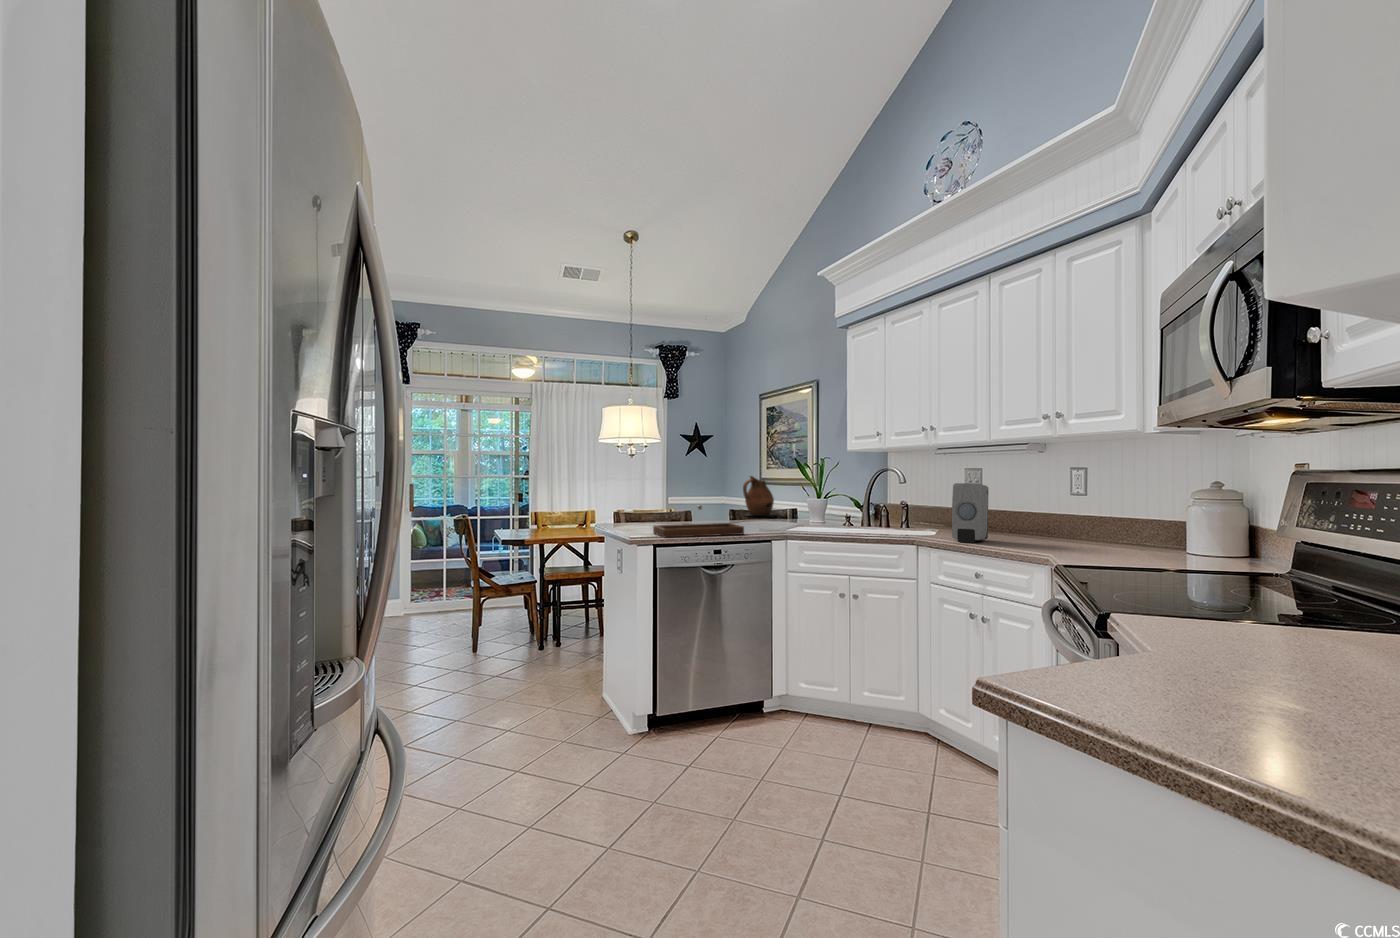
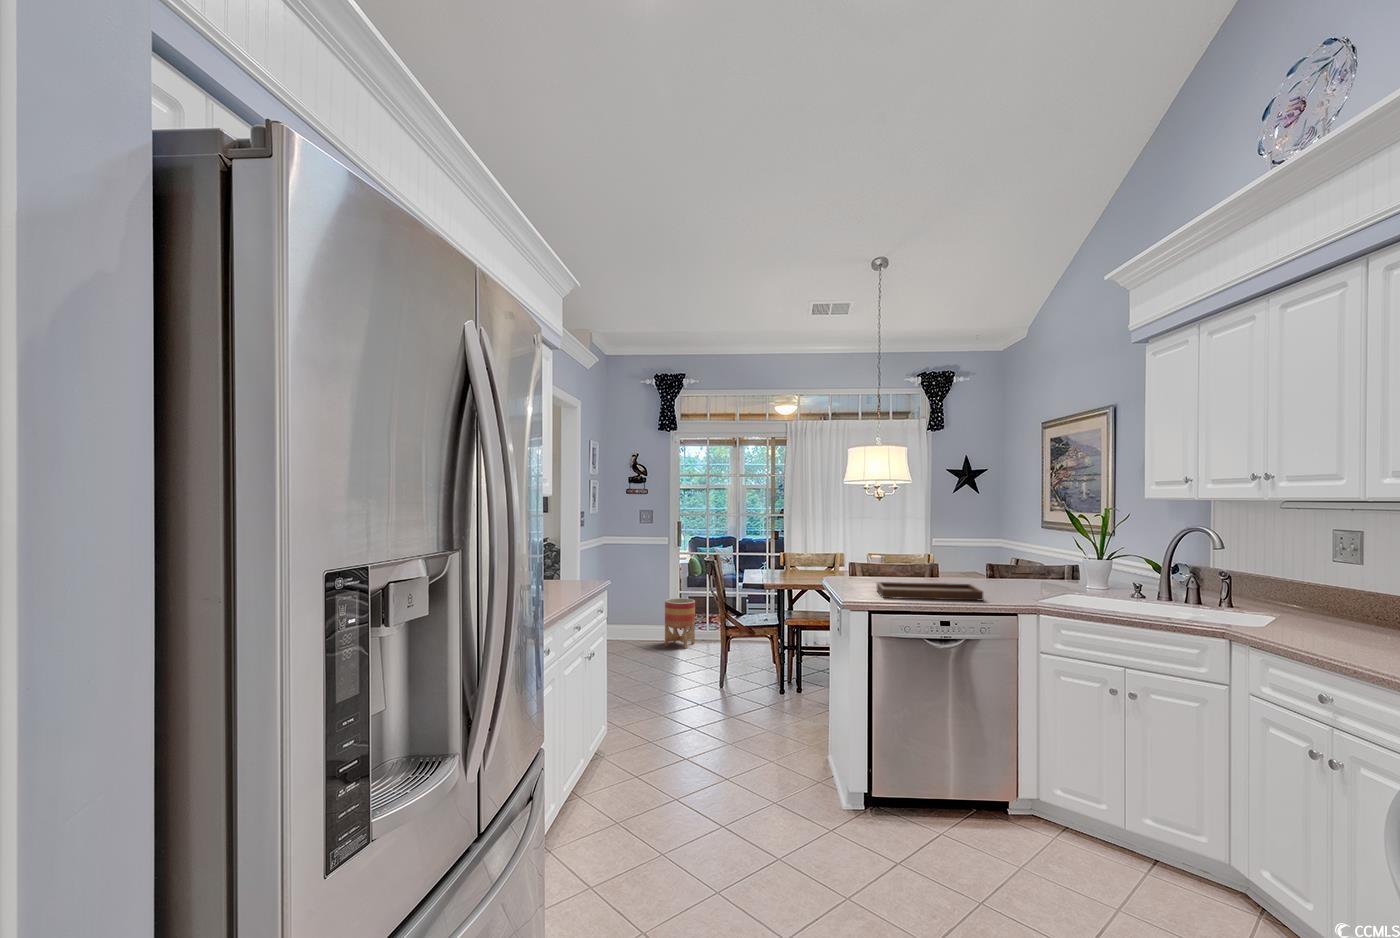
ceramic pitcher: present [743,476,775,516] -> none [1009,522,1056,573]
soap dispenser: present [952,483,989,543] -> none [1284,557,1354,644]
planter: none [403,568,437,620] -> present [665,598,695,649]

